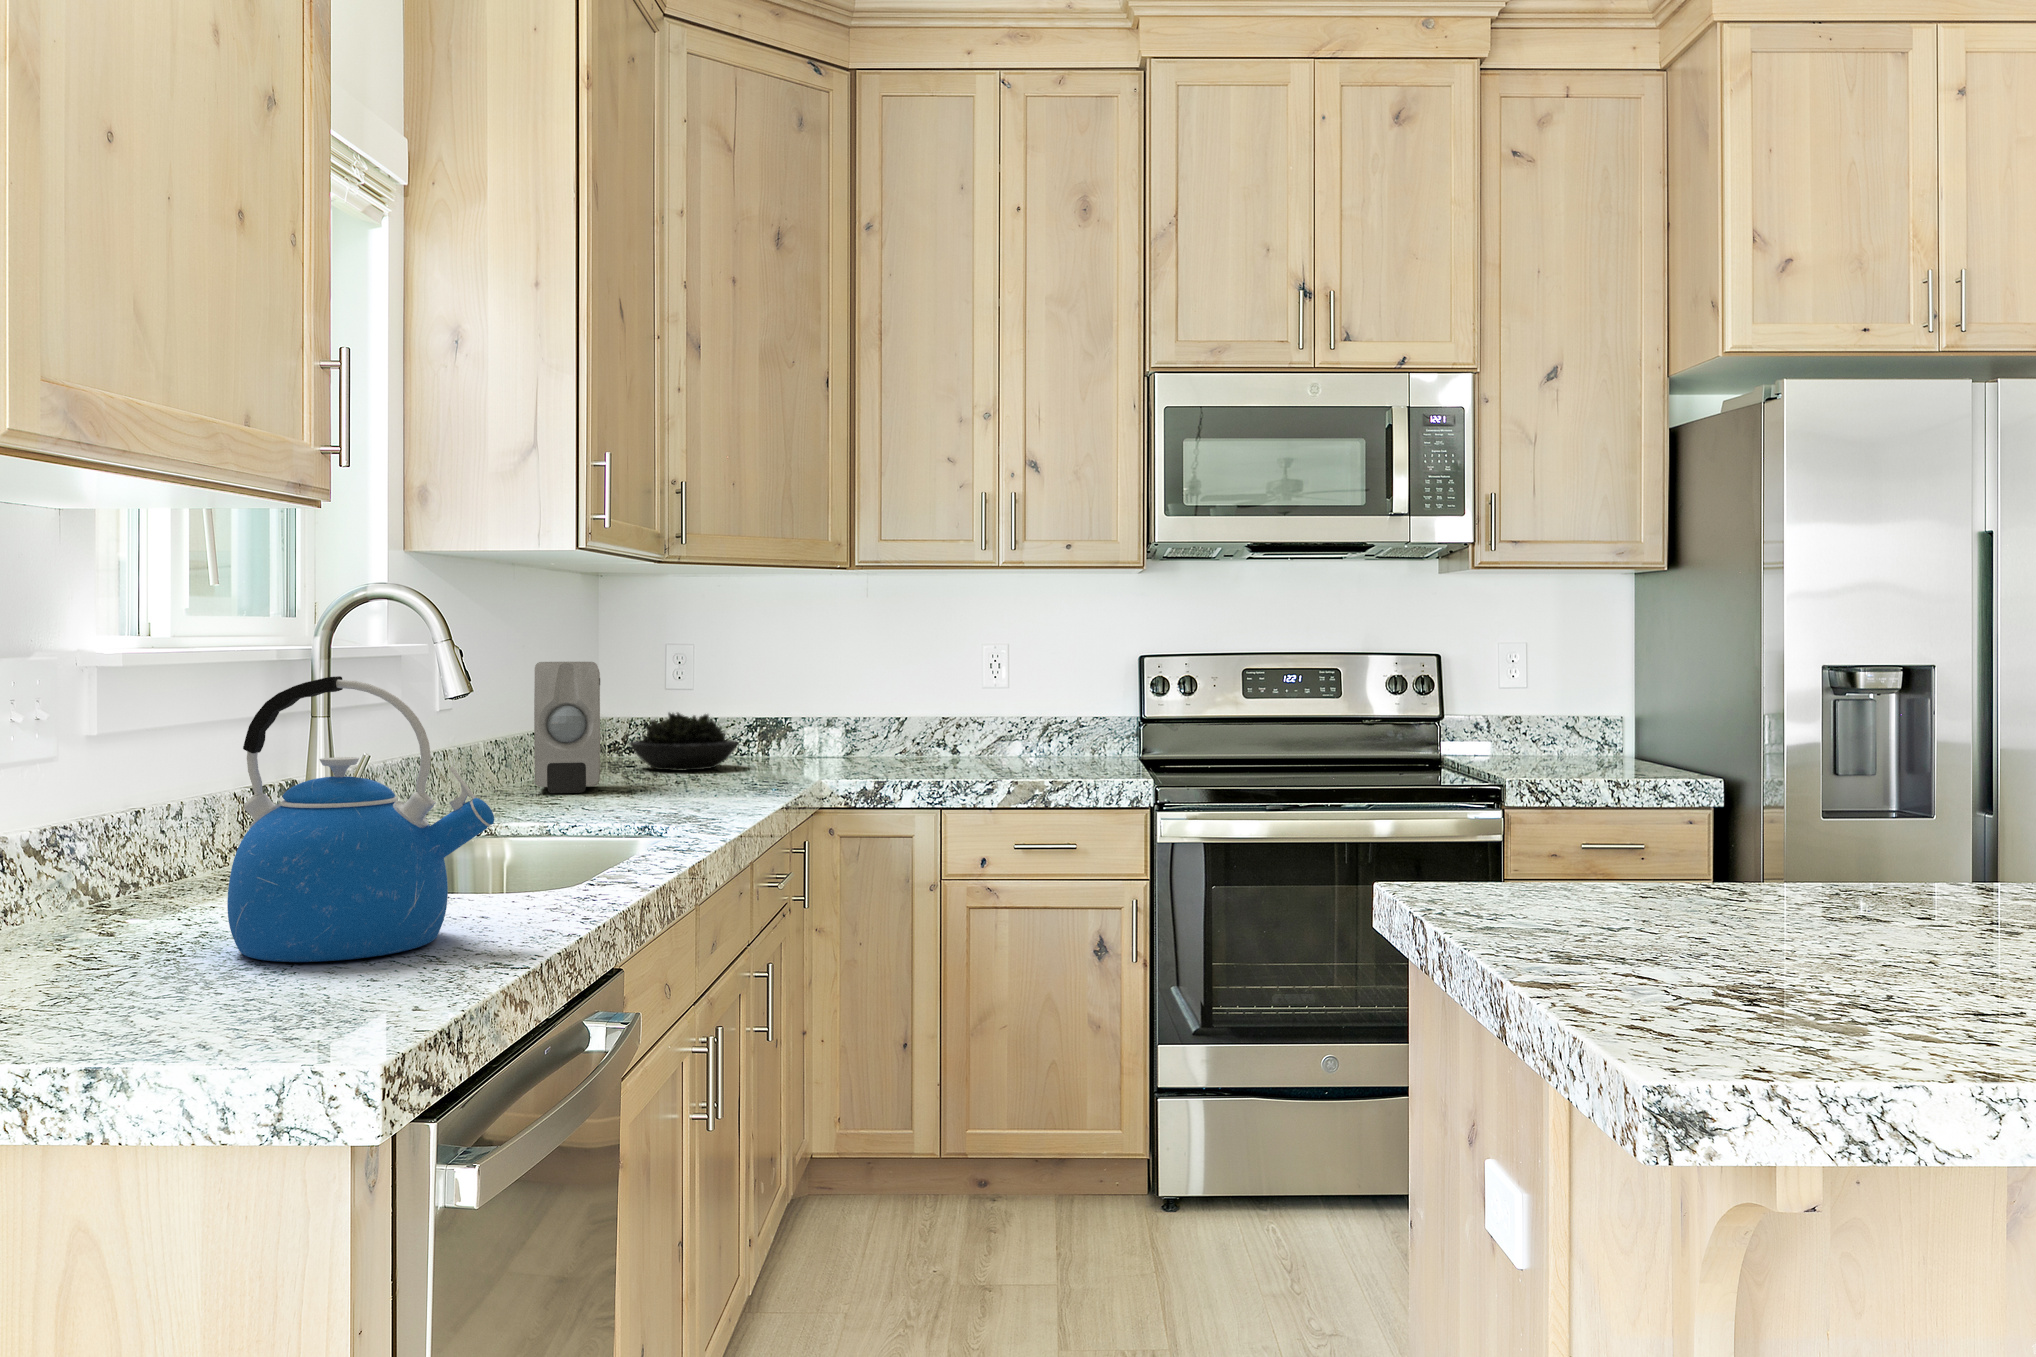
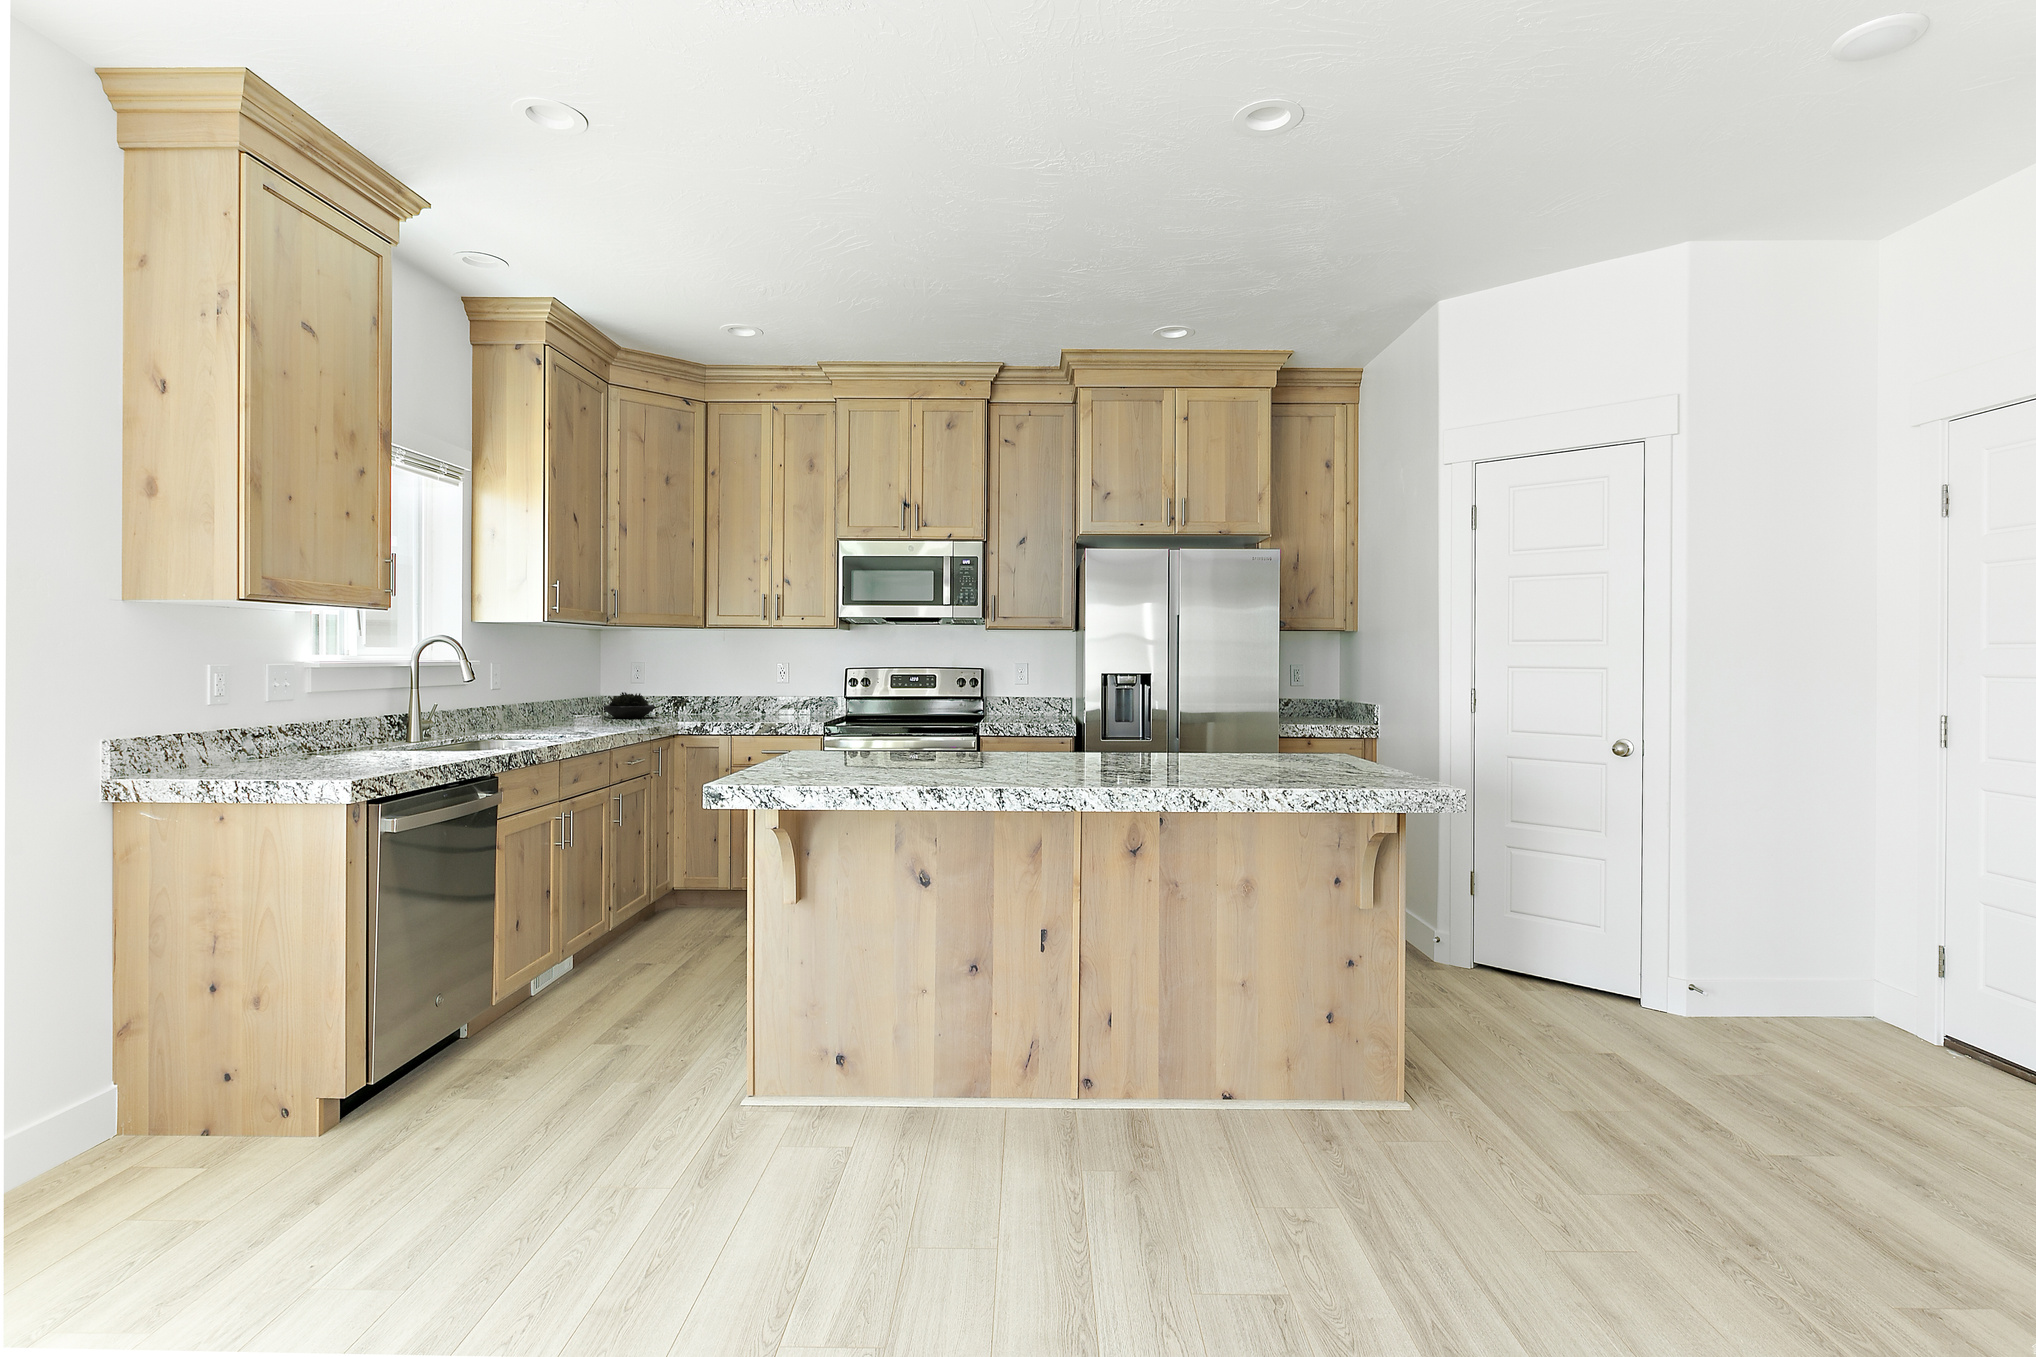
soap dispenser: present [534,662,600,793] -> none [541,670,576,725]
kettle: present [227,676,494,962] -> none [365,676,448,759]

